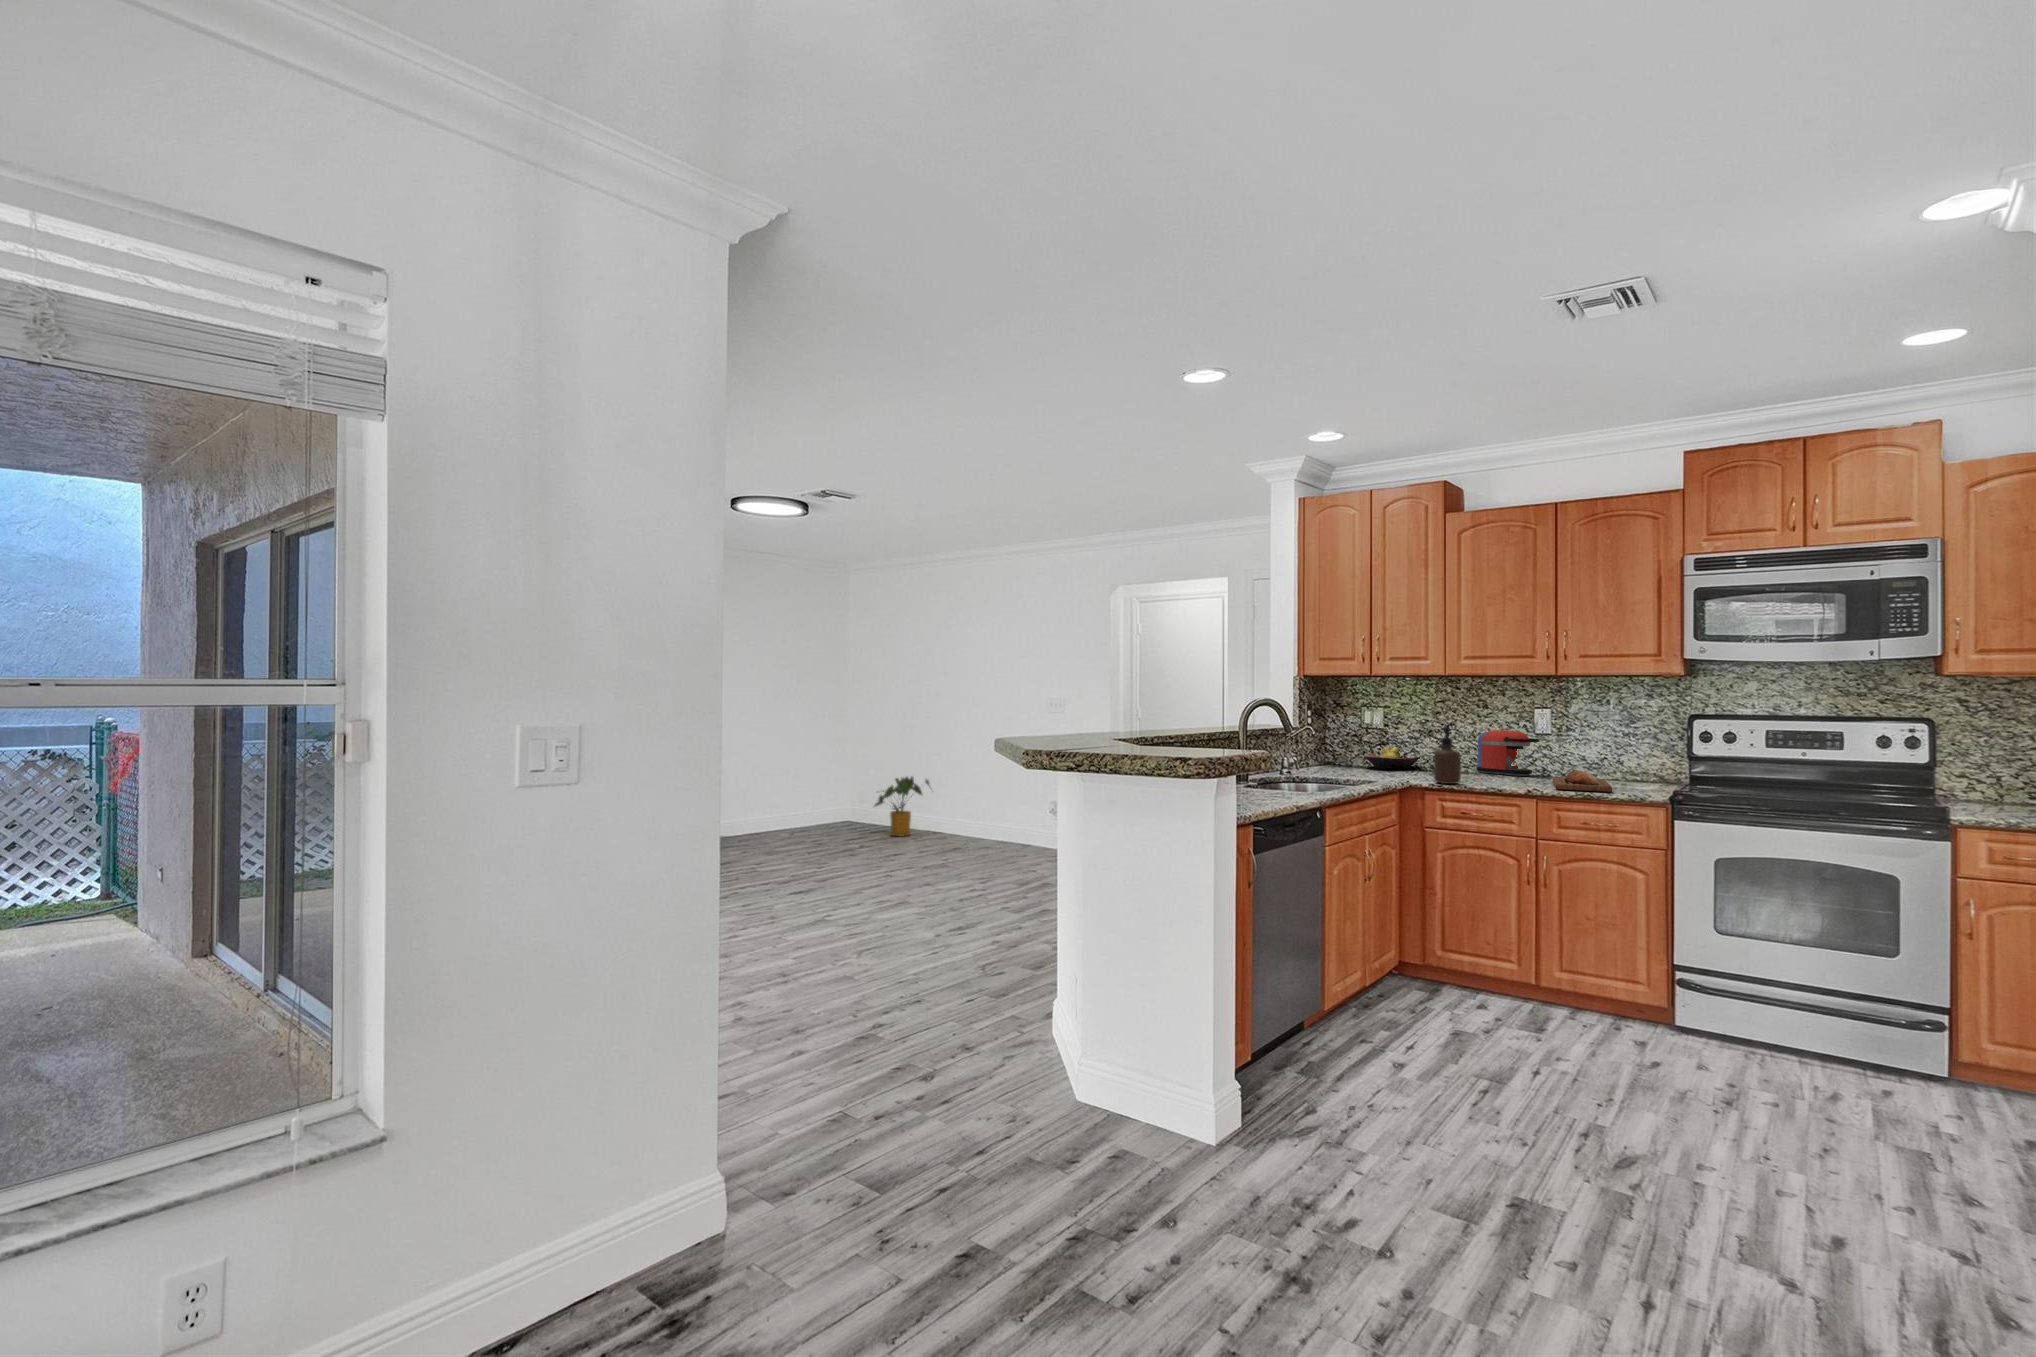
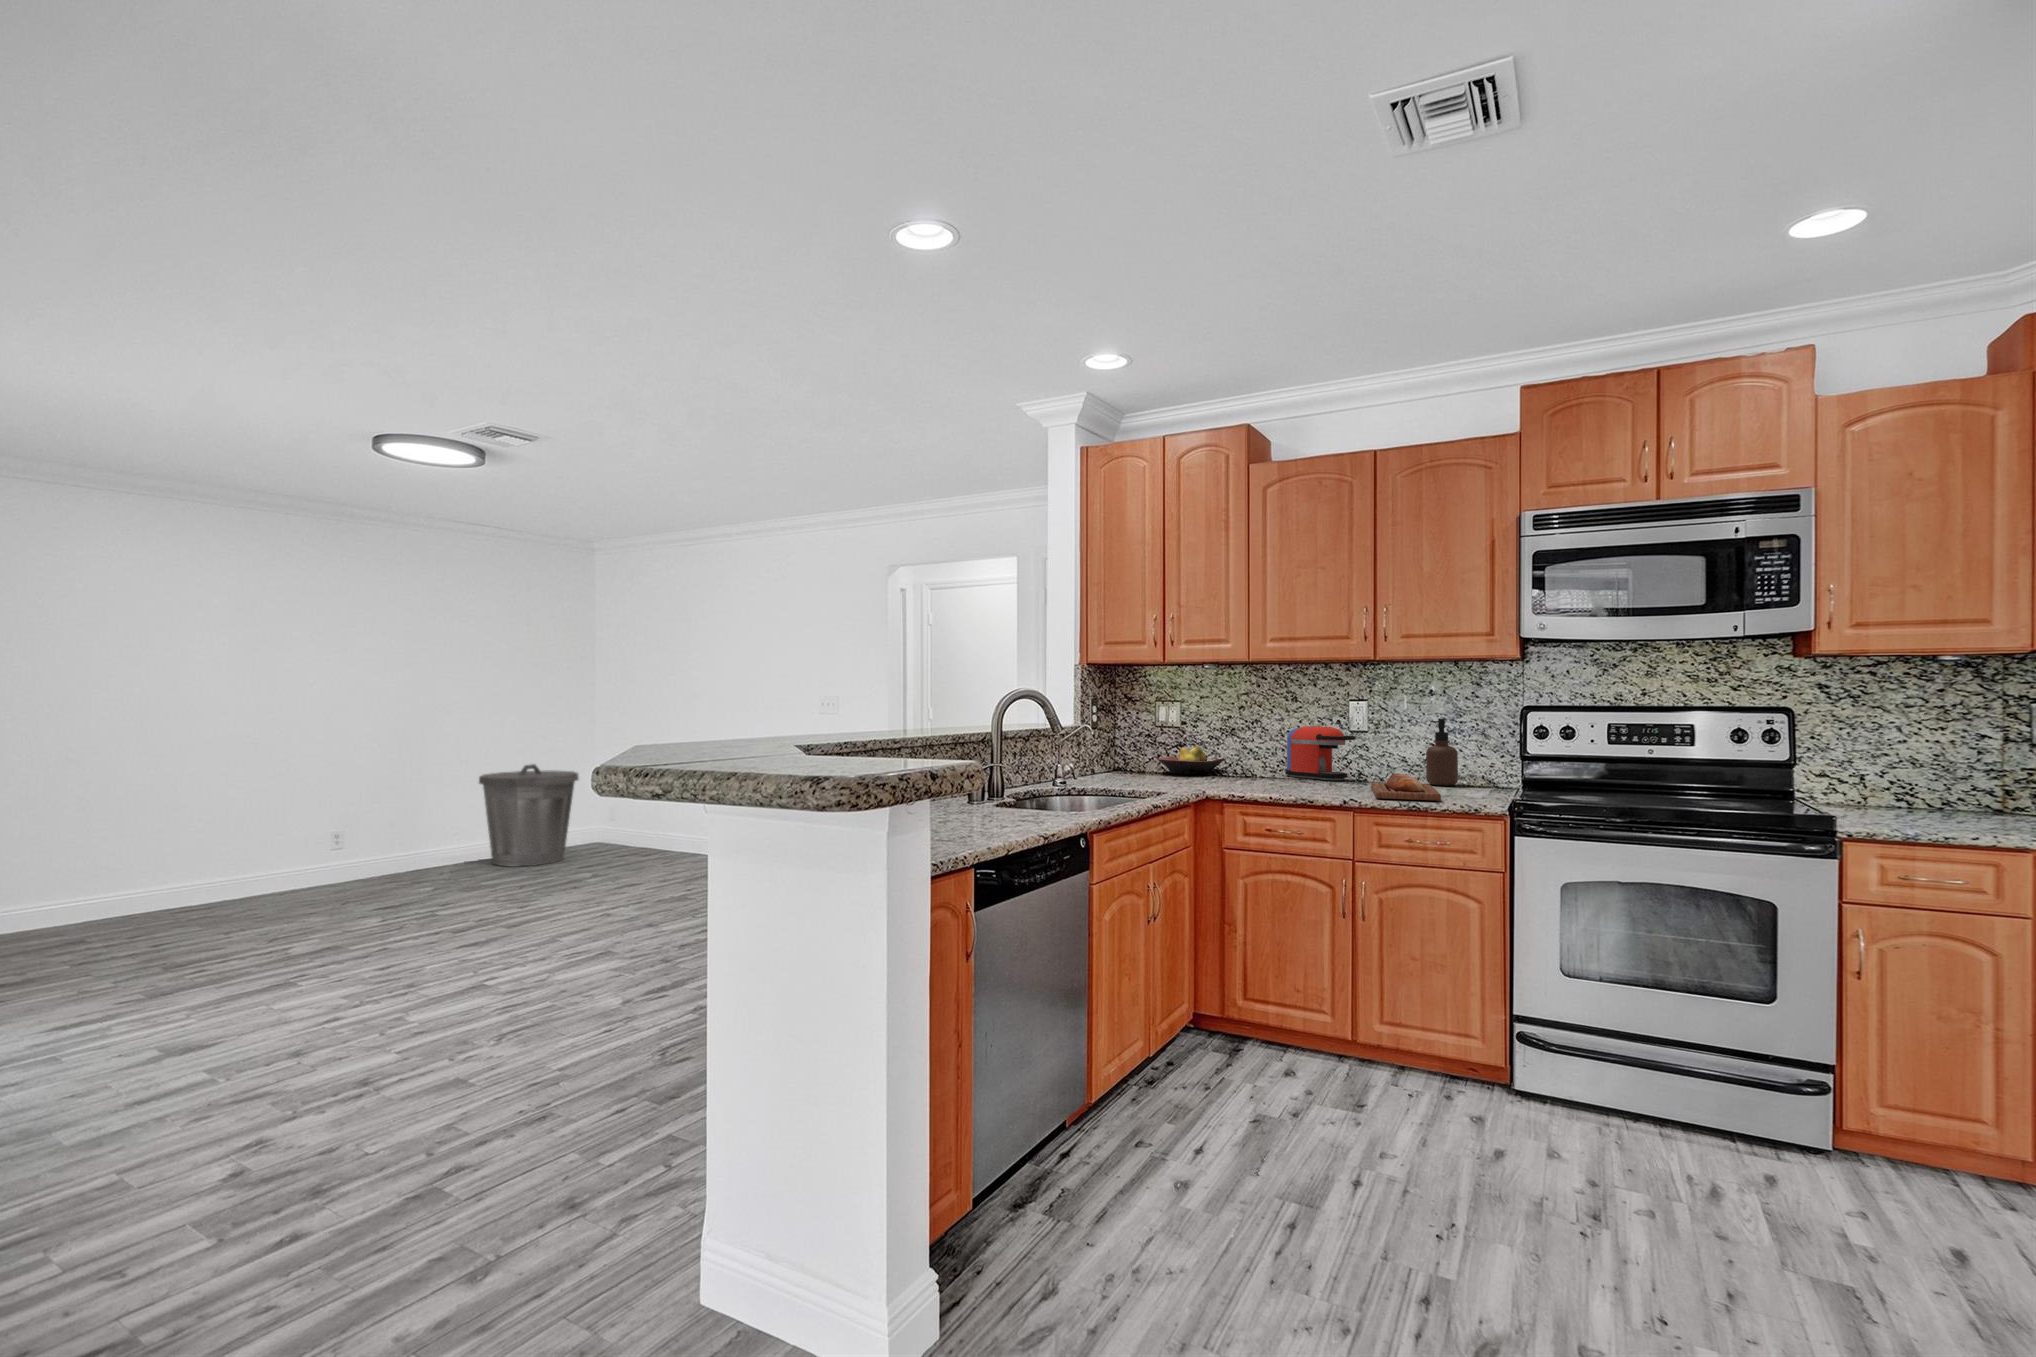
soap dispenser: present [1433,726,1461,784] -> present [1426,719,1458,786]
trash can: none [763,755,839,840] -> present [479,764,579,867]
house plant: present [875,777,931,837] -> none [621,786,697,858]

